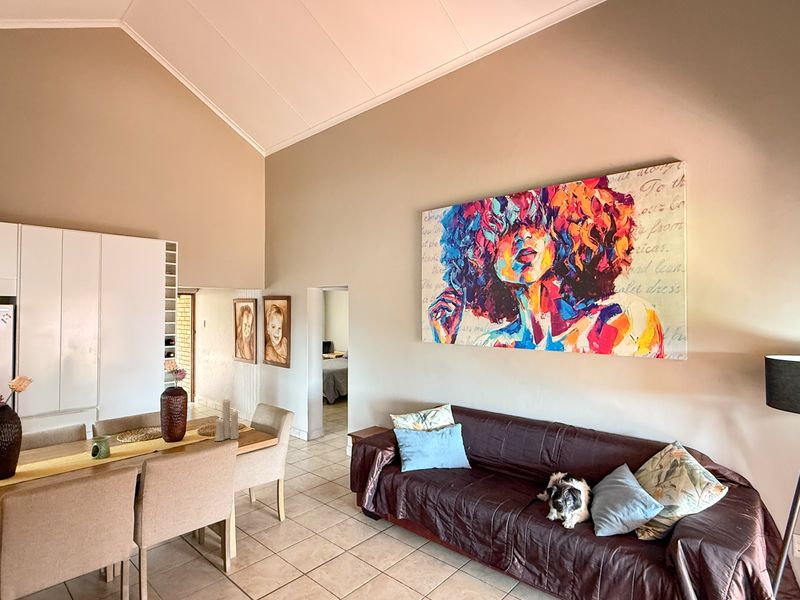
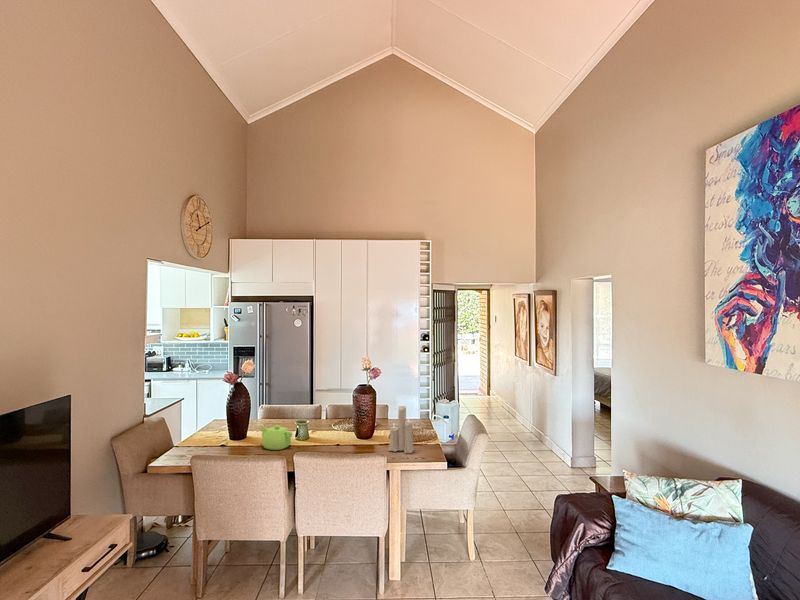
teapot: none [53,443,105,472] -> present [260,424,292,450]

